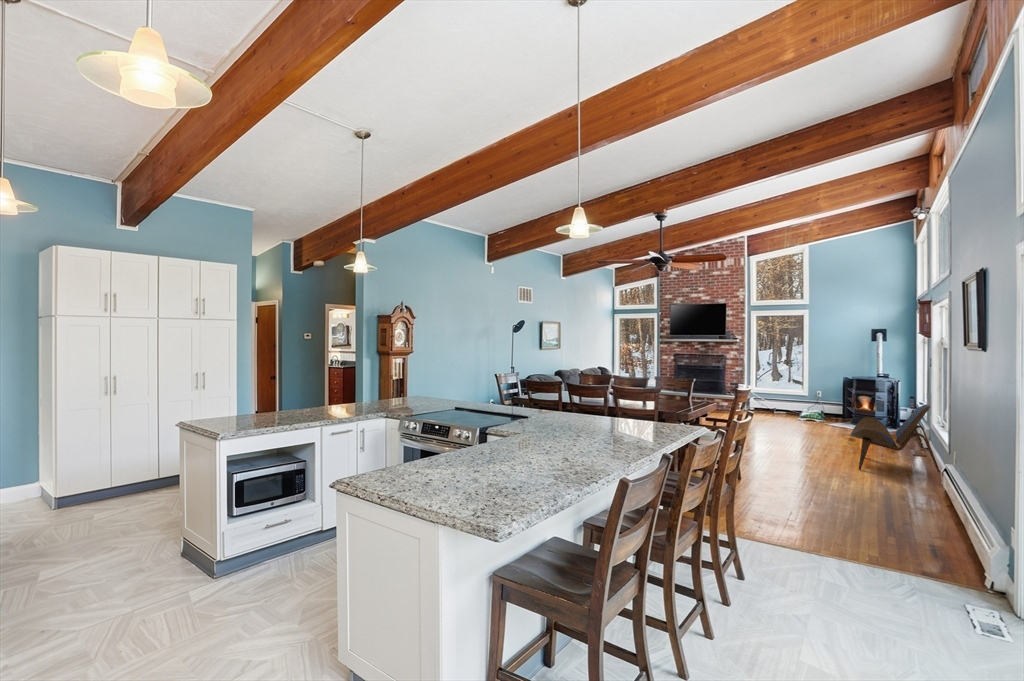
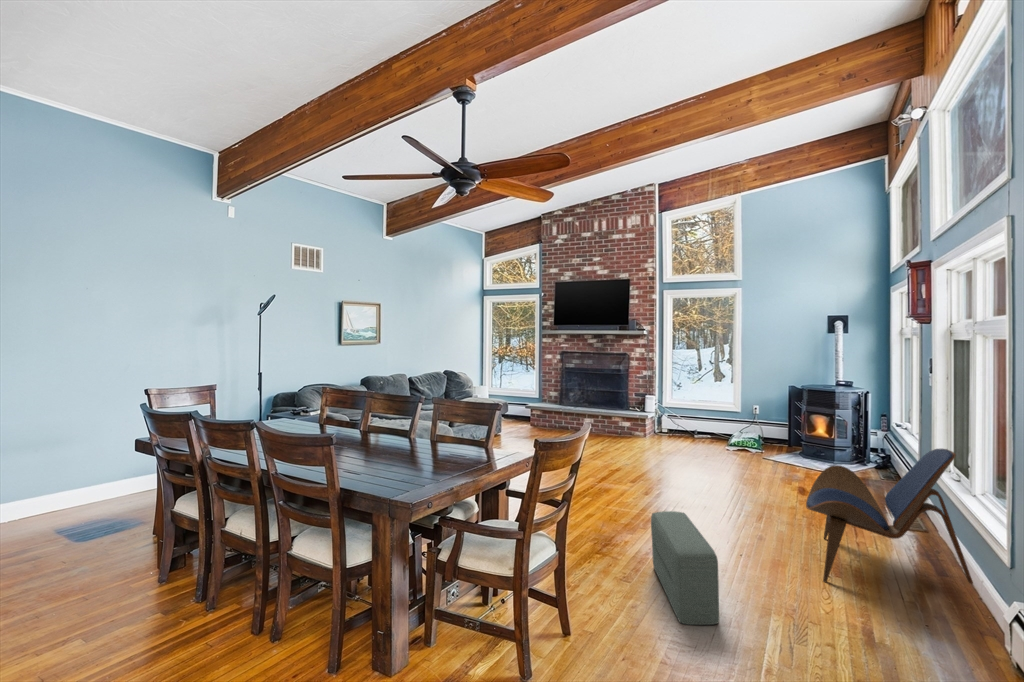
pouf: none [766,434,806,478] -> present [651,511,719,625]

